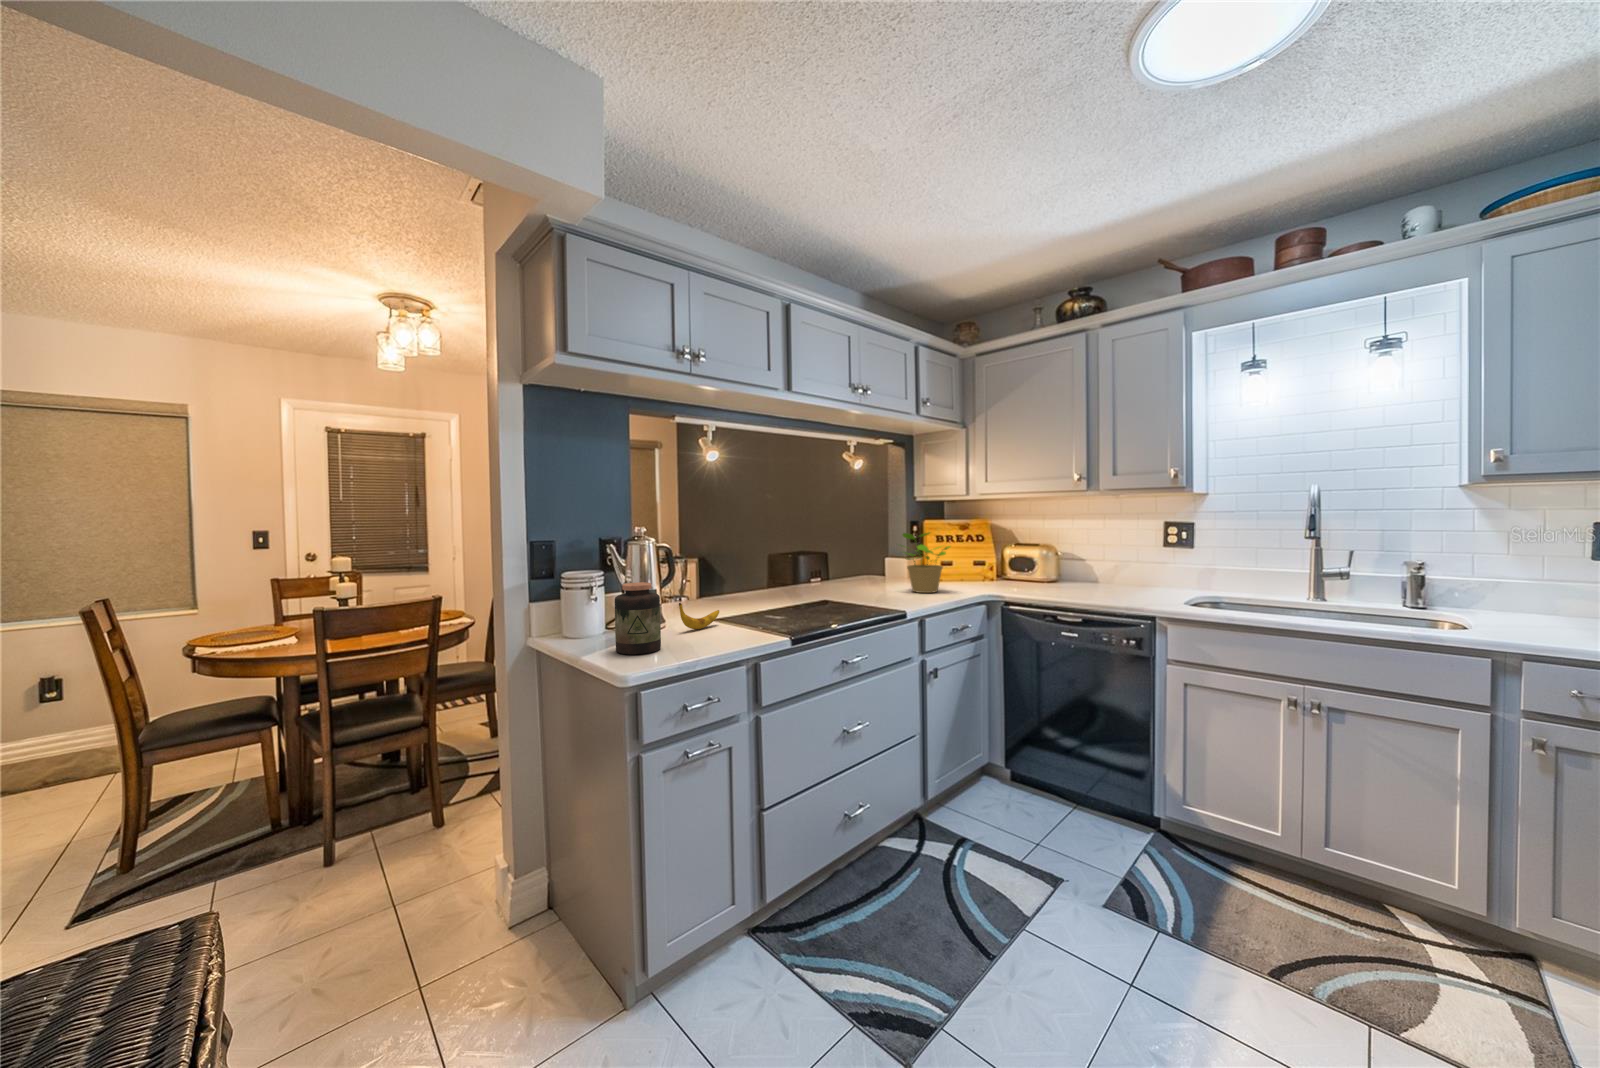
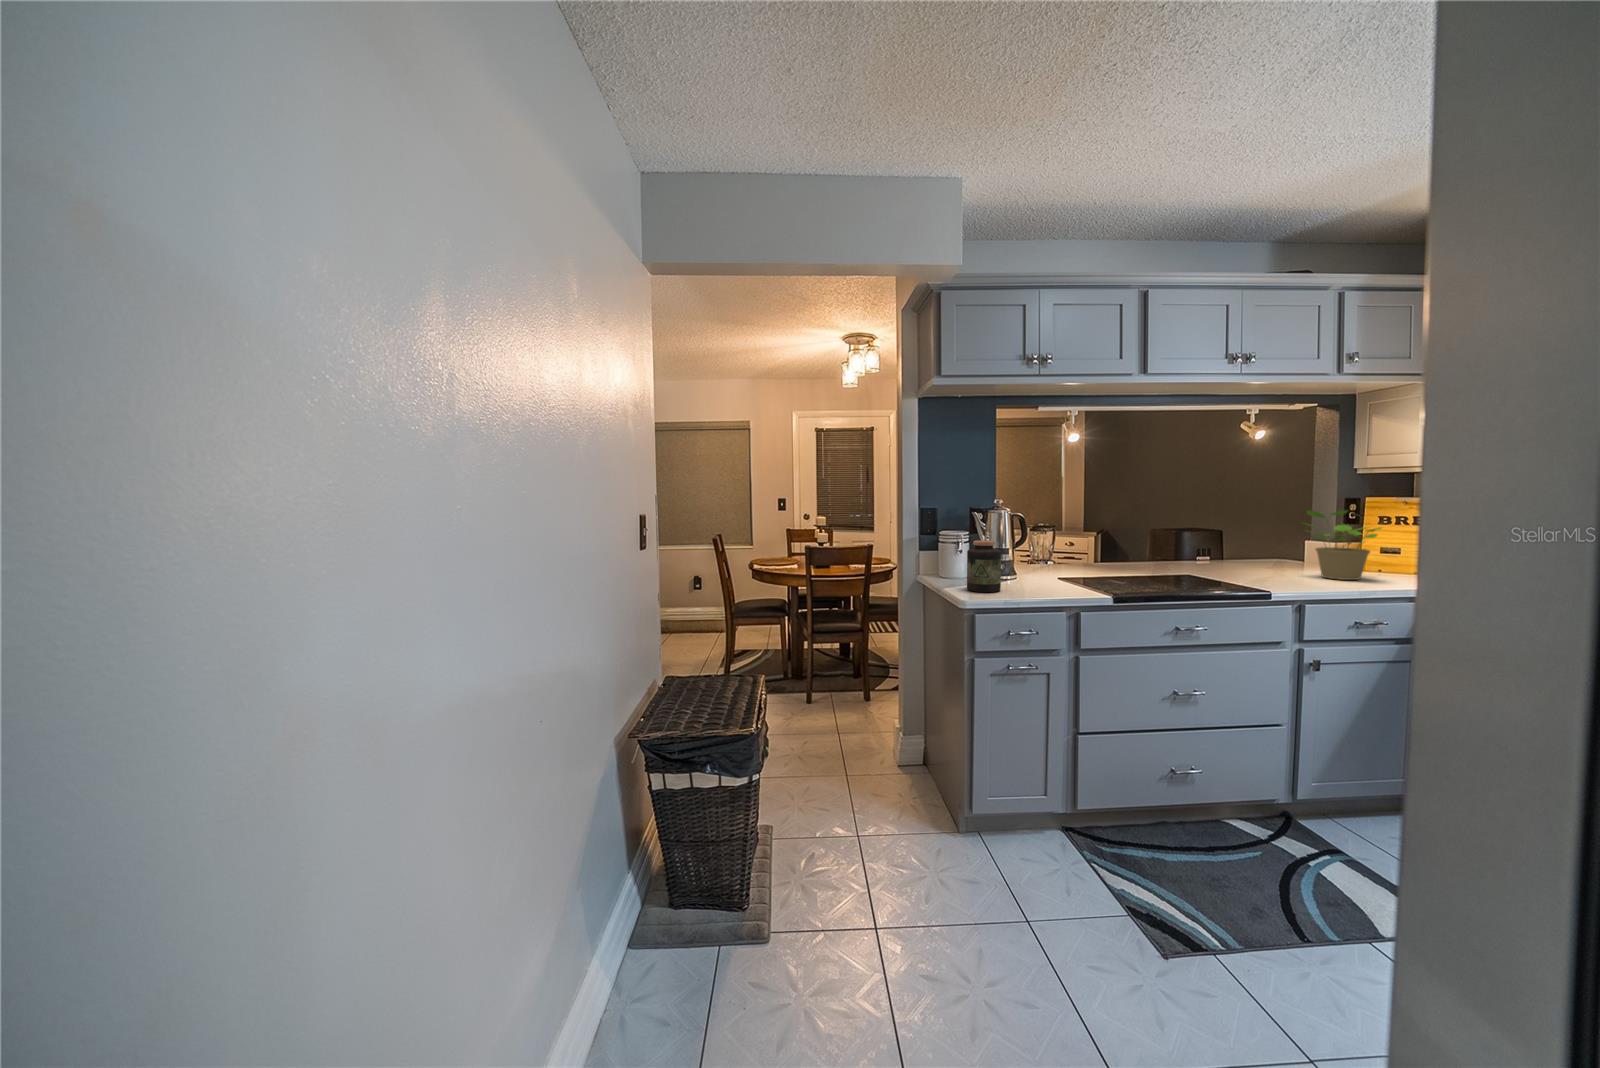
banana: present [679,603,719,629] -> none [1023,560,1063,583]

